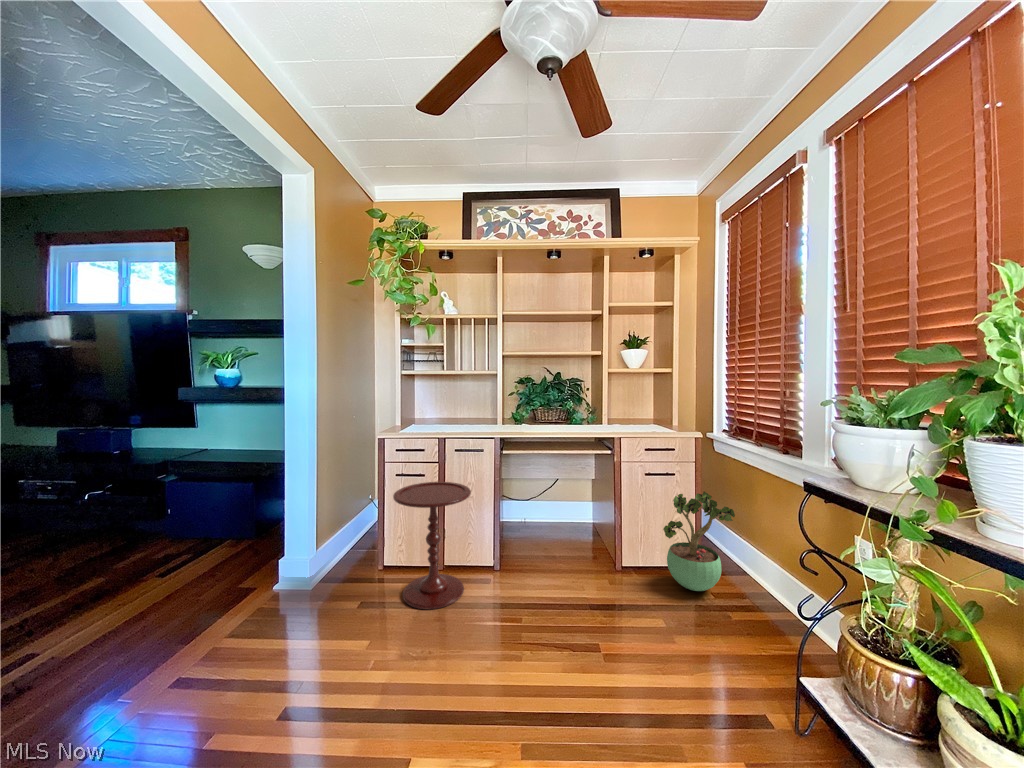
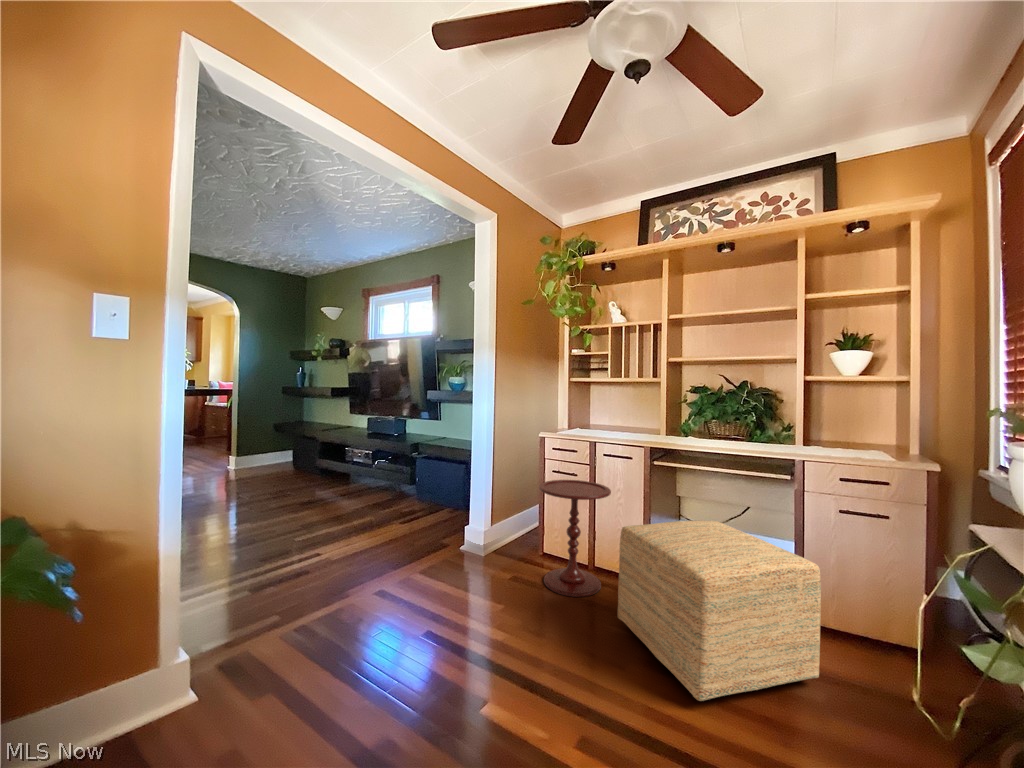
potted plant: present [663,492,735,591] -> none [855,543,985,691]
ottoman: none [497,499,656,670] -> present [618,520,821,701]

